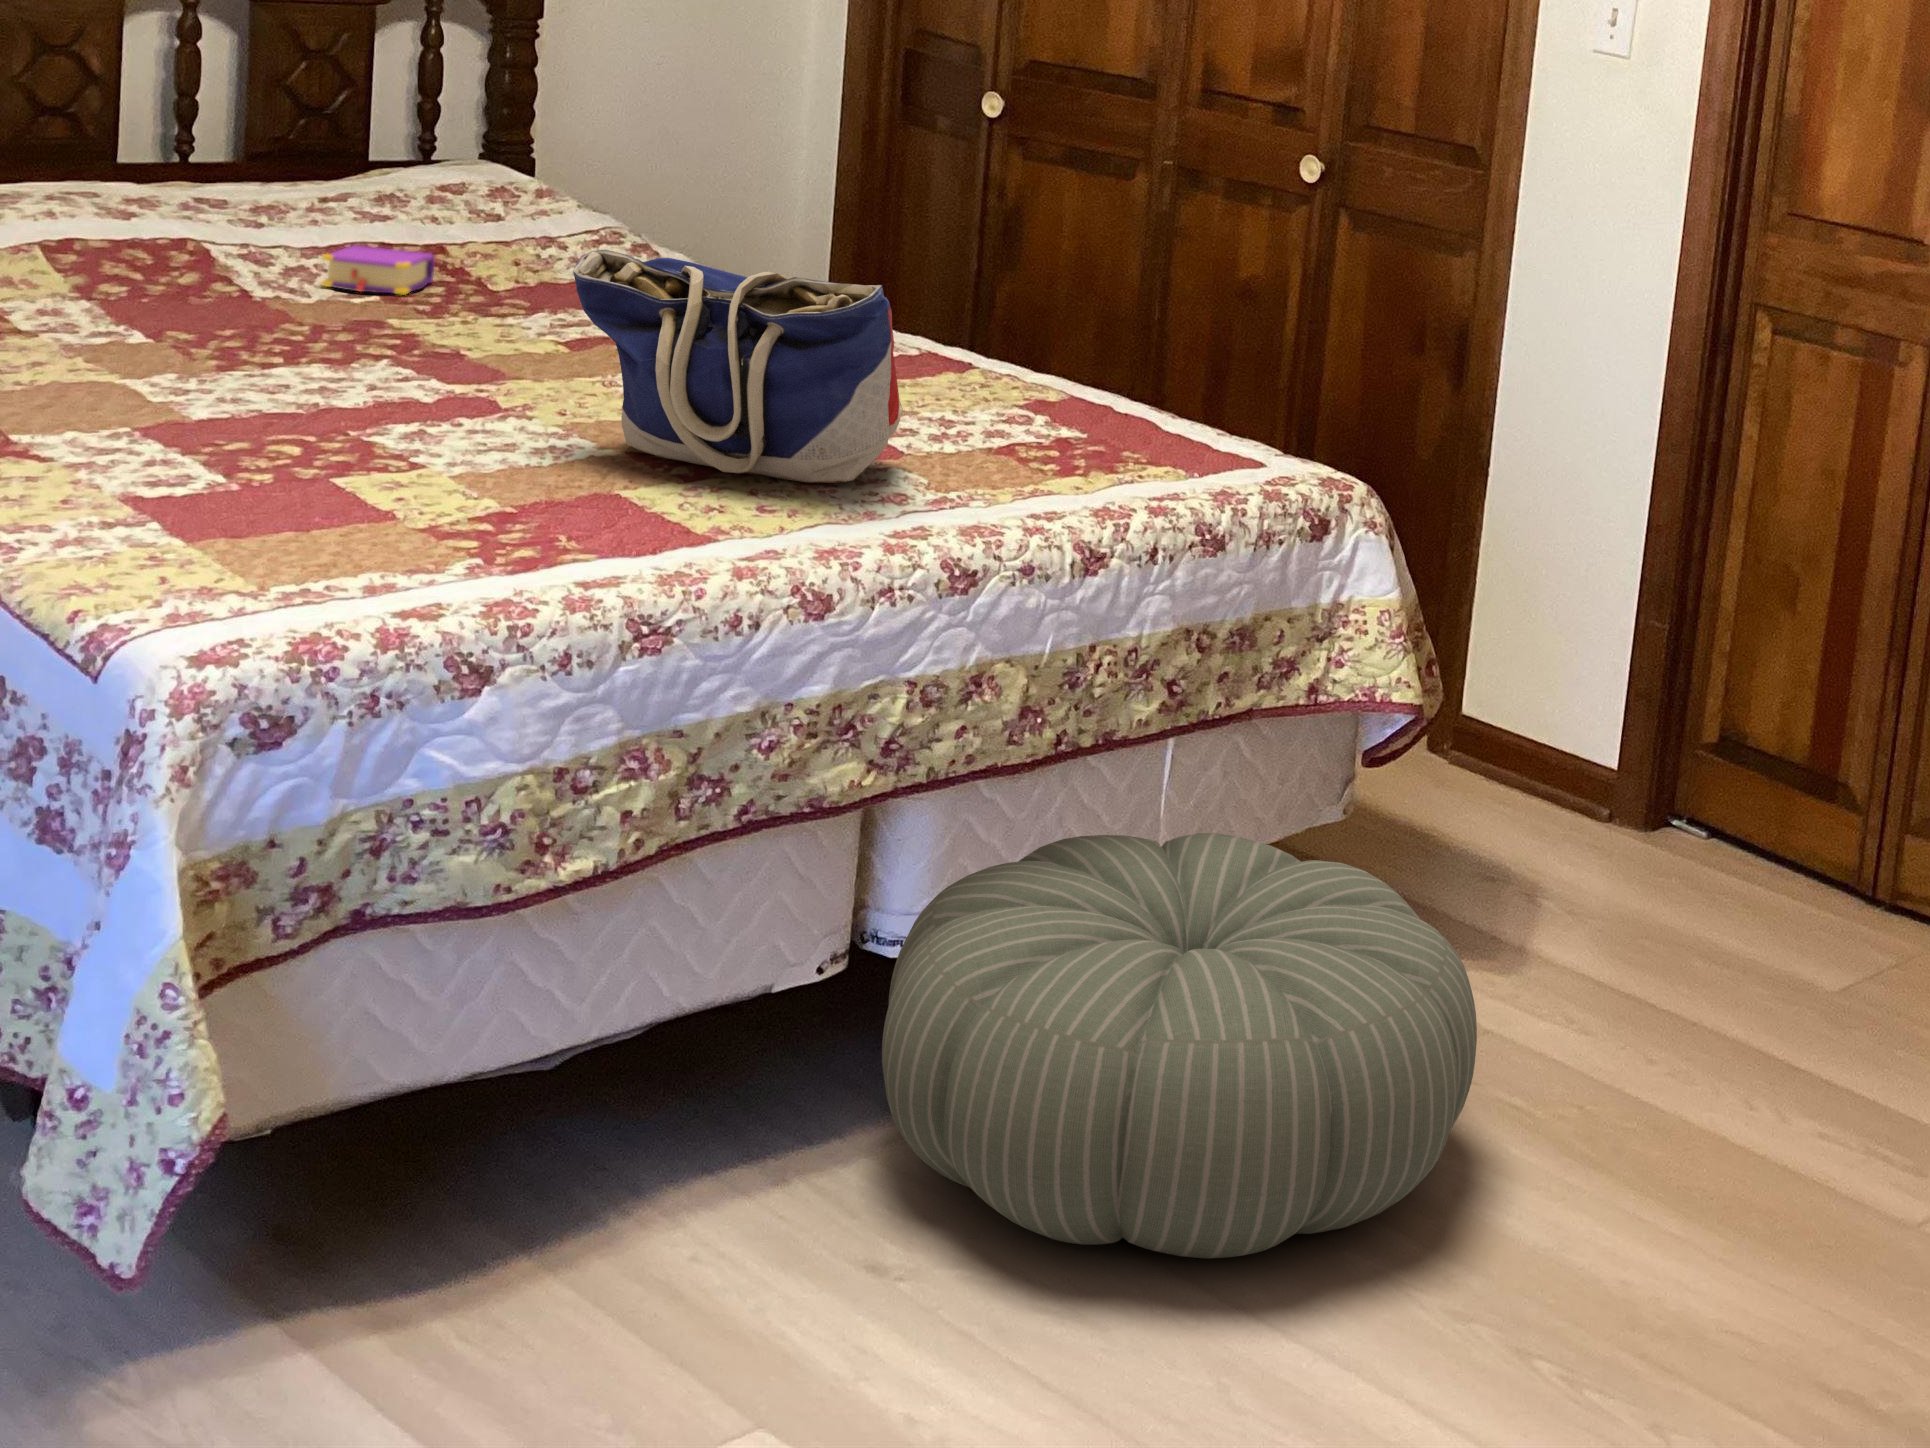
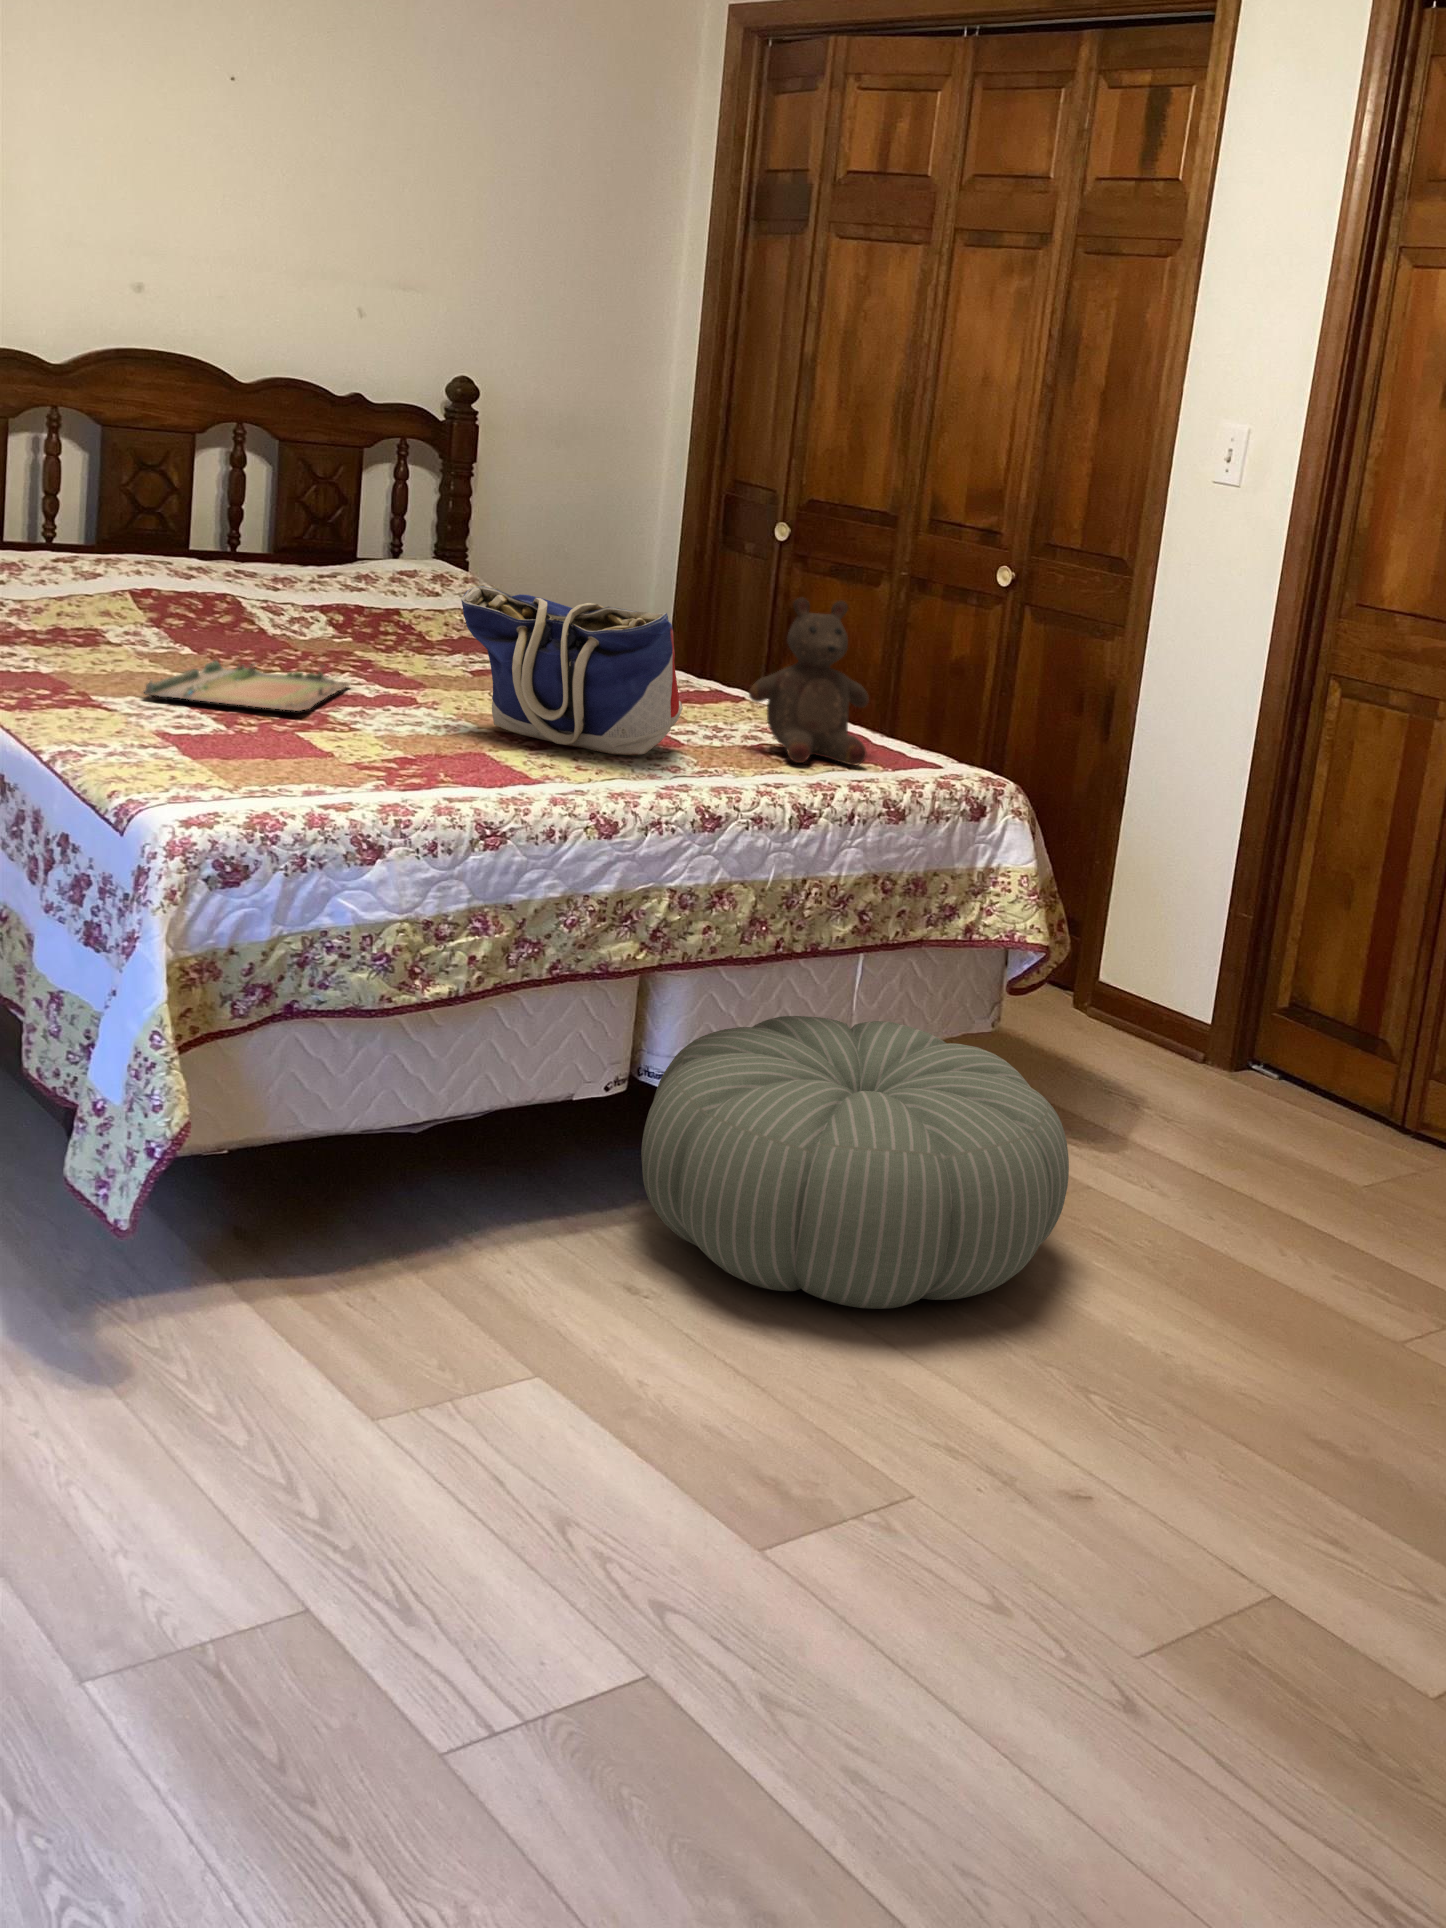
stuffed bear: none [994,244,1164,477] -> present [749,598,869,765]
book: present [320,246,434,295] -> none [284,605,415,642]
tray: none [84,353,401,444] -> present [144,661,350,711]

